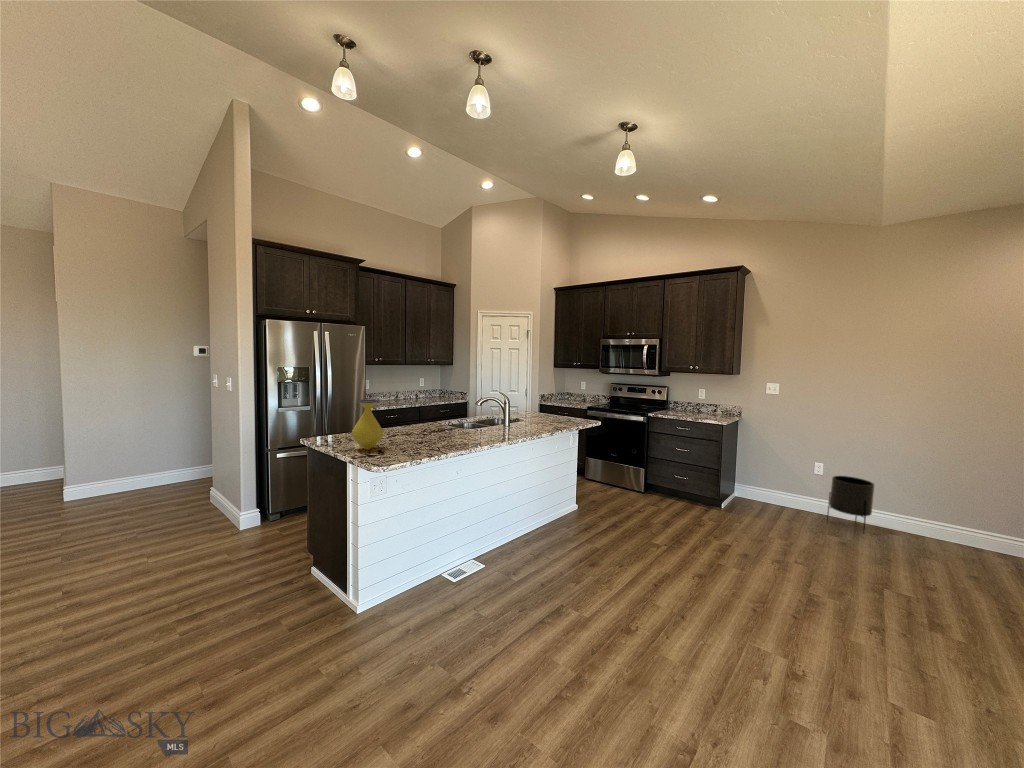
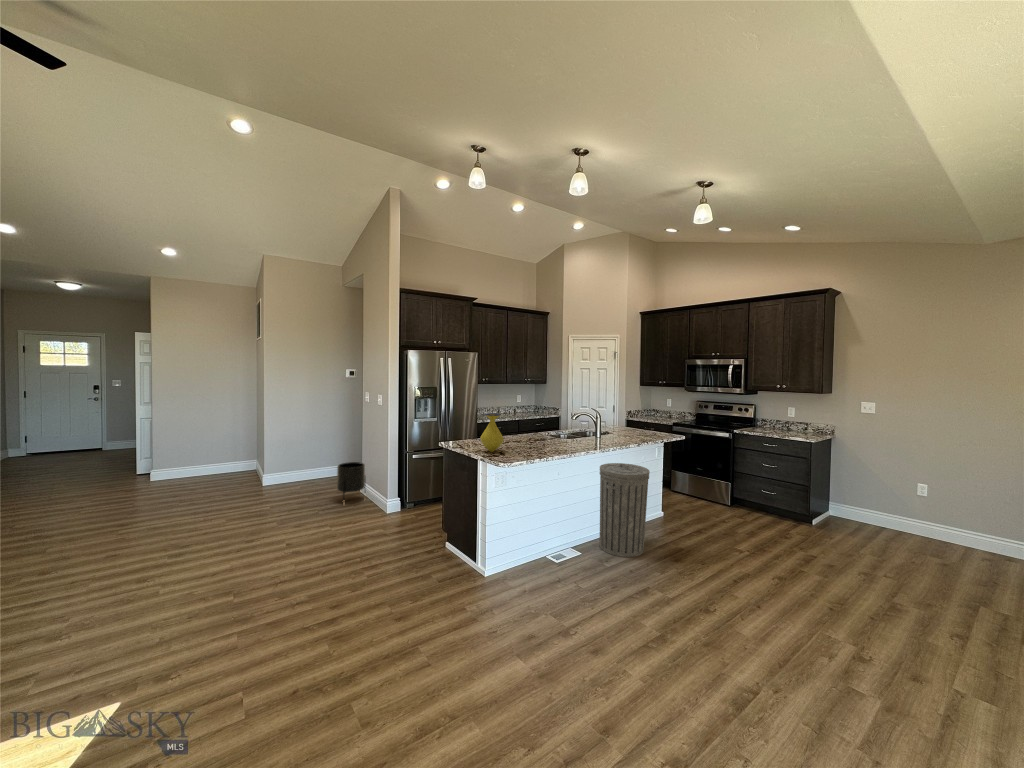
trash can: none [507,455,564,566] -> present [600,463,650,557]
planter: present [827,476,874,533] -> present [337,462,366,498]

